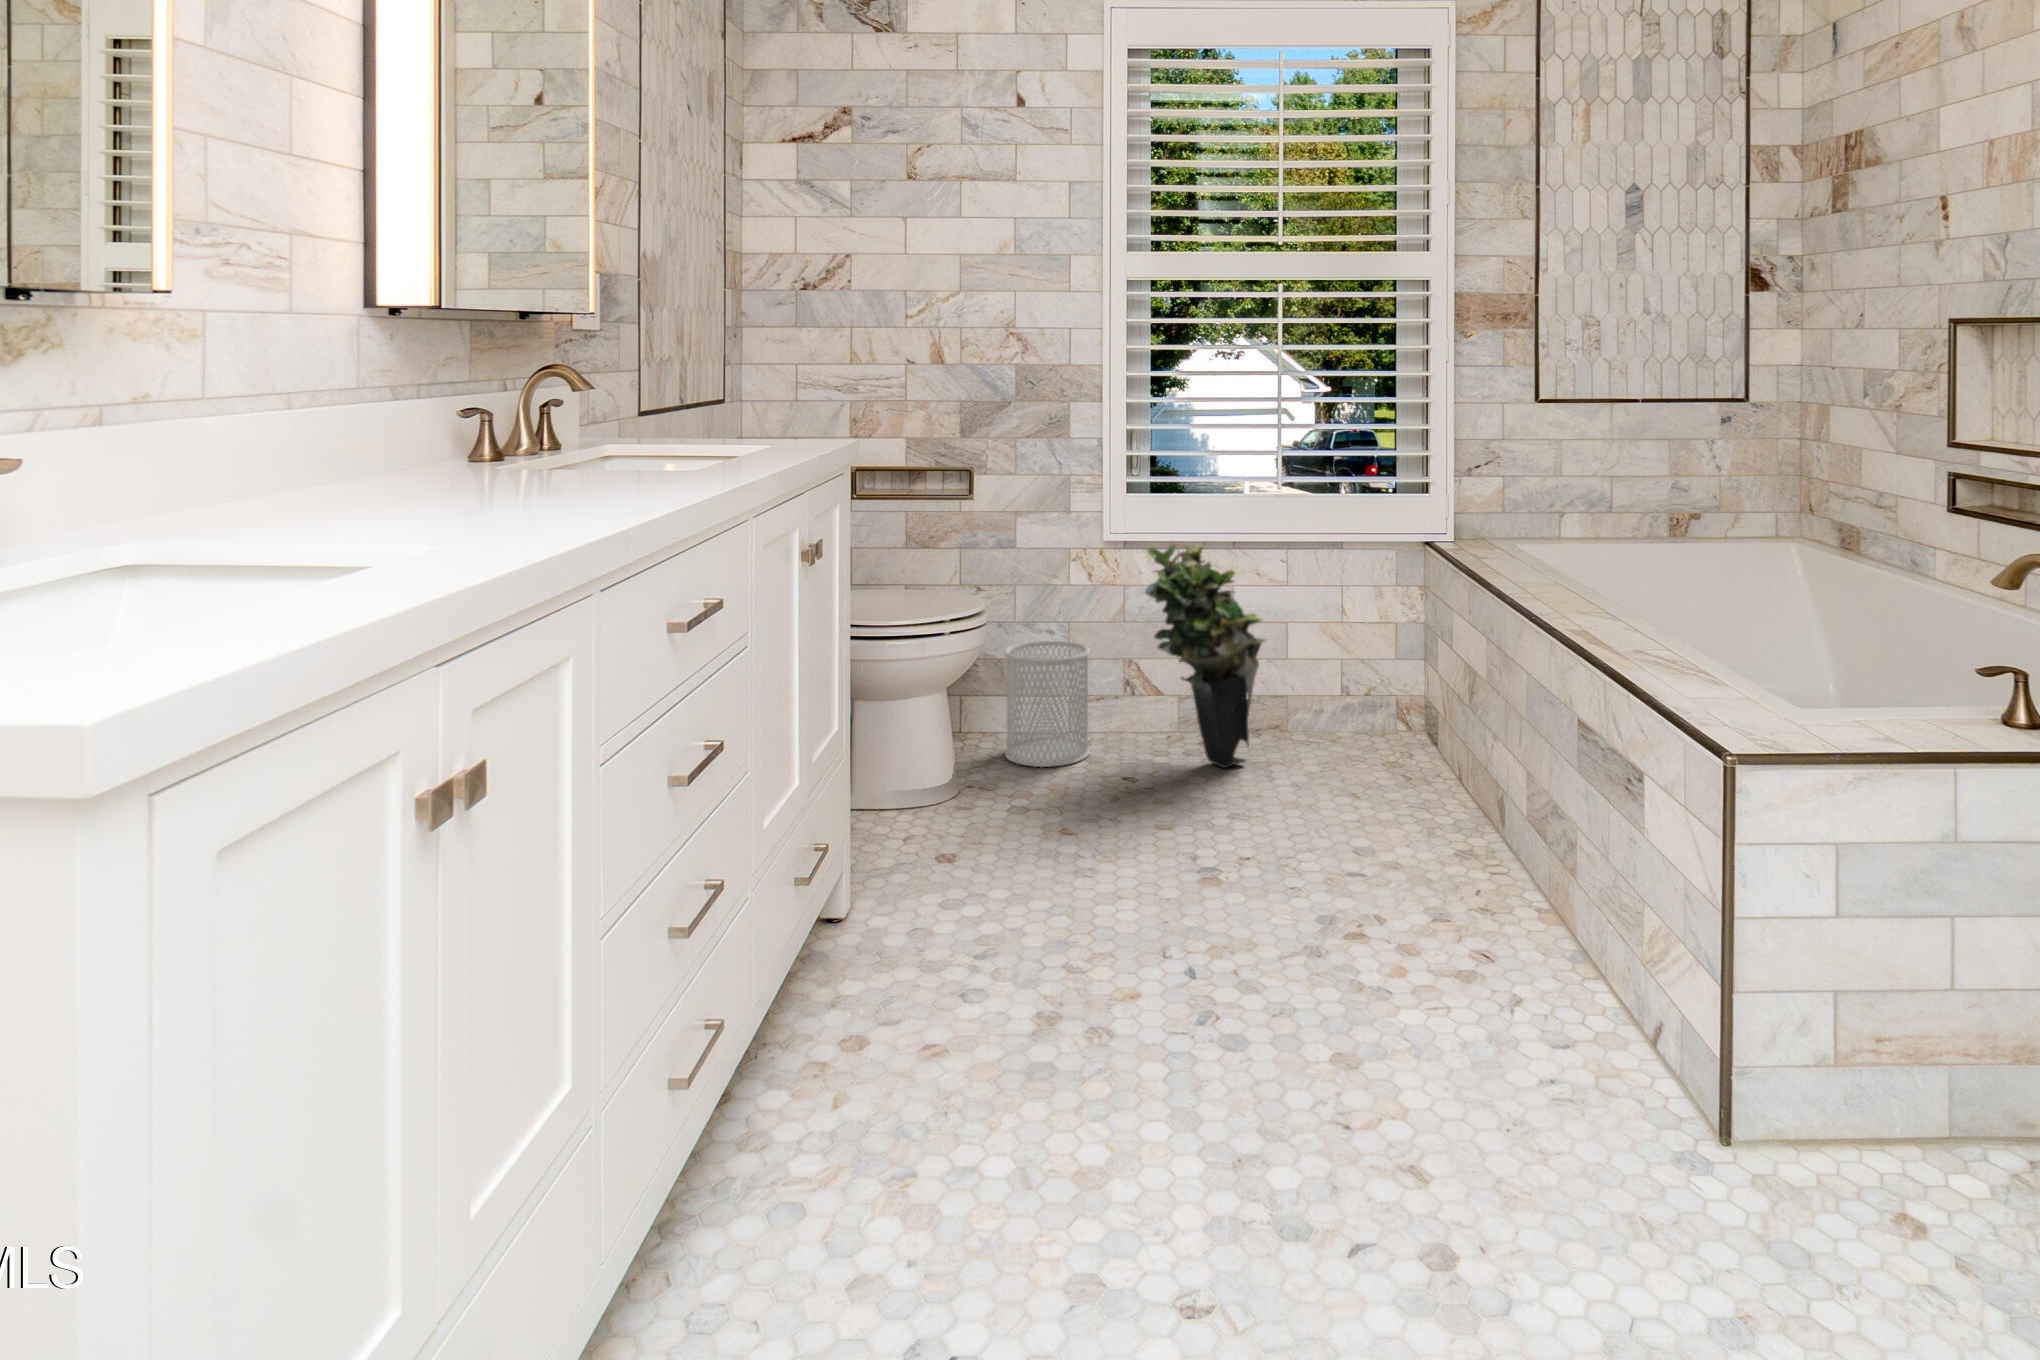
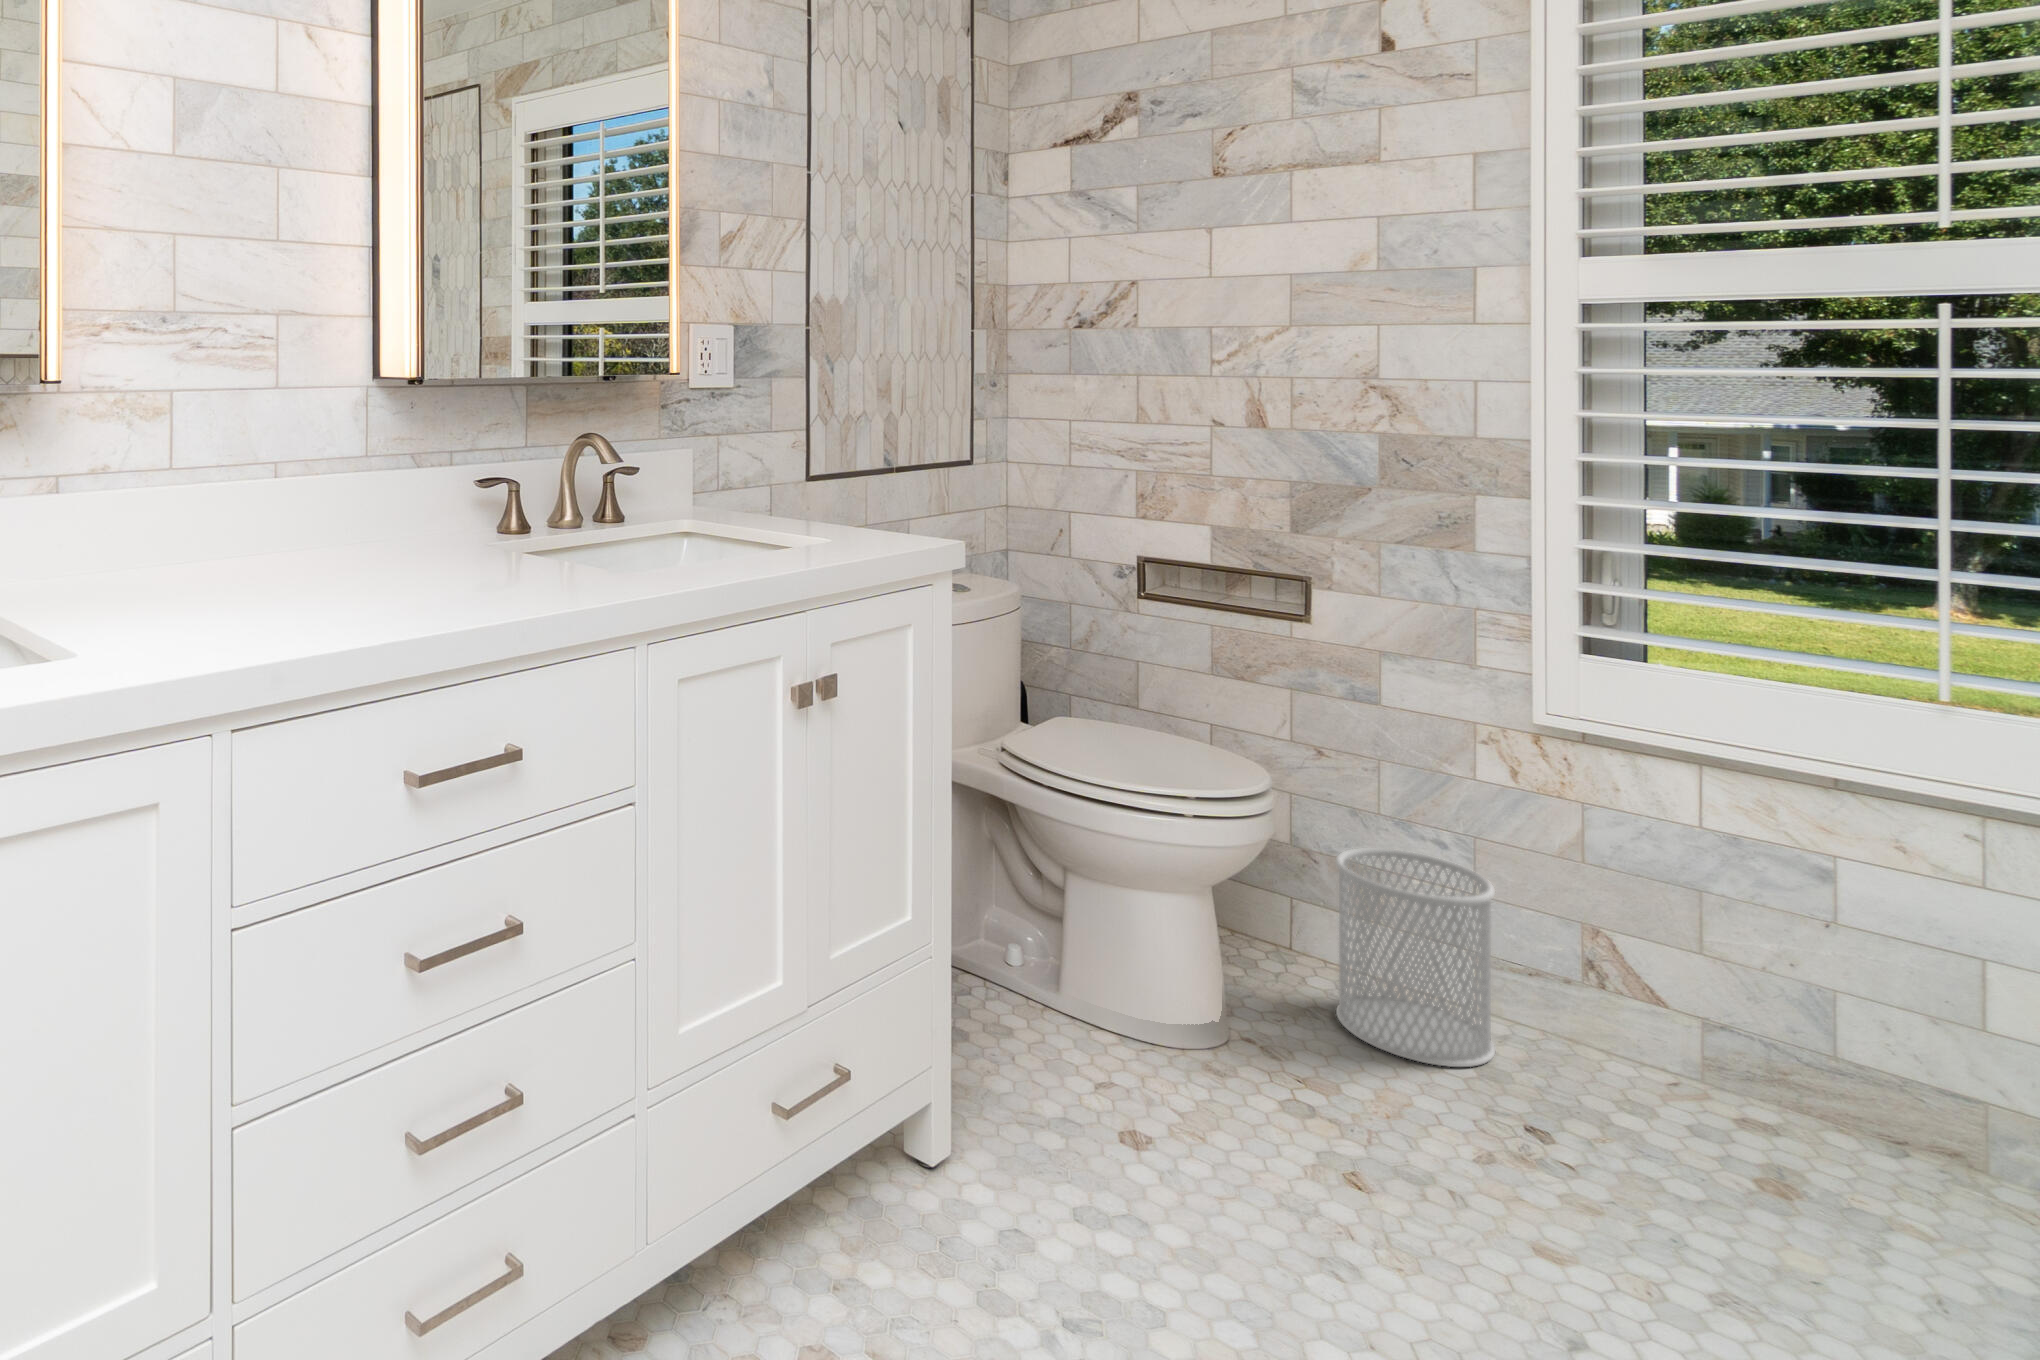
potted plant: present [1145,543,1265,768] -> none [1590,751,1902,1209]

